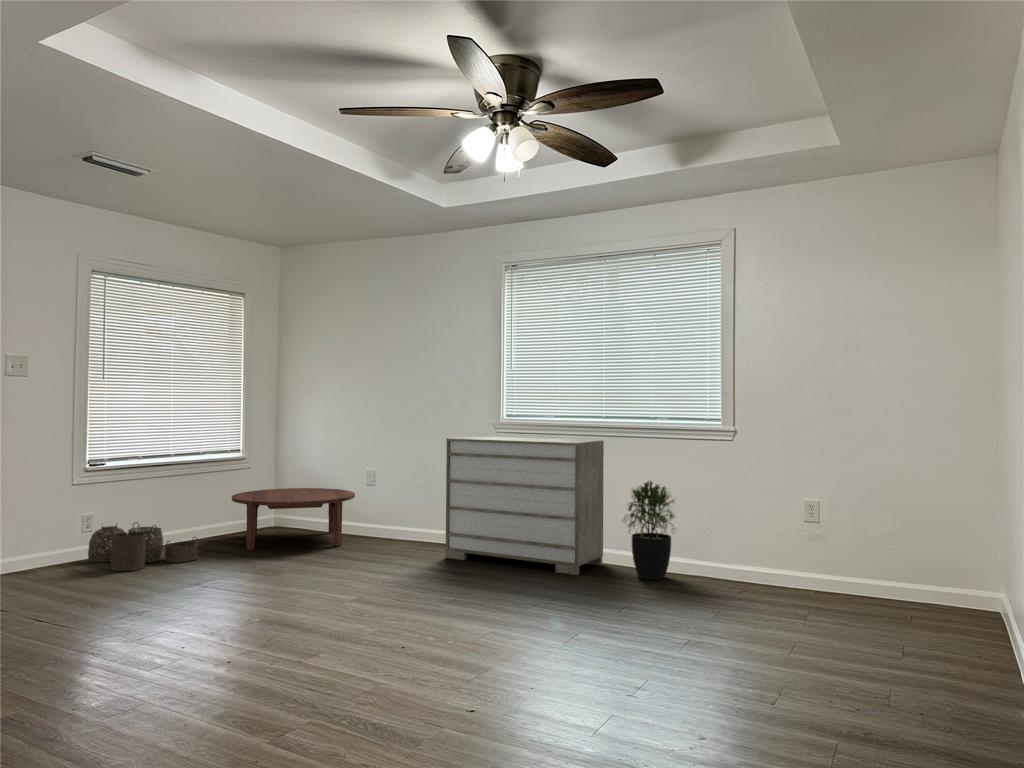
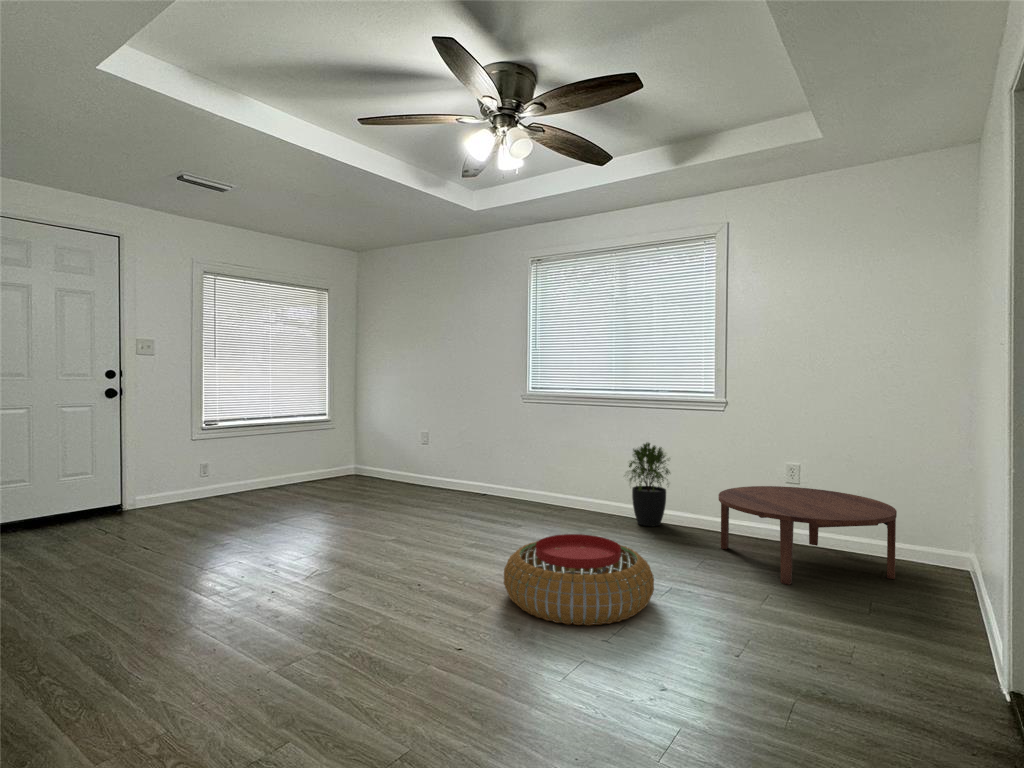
dresser: present [445,436,604,575] -> none [481,404,611,520]
coffee table: present [232,488,355,551] -> present [719,486,897,585]
woven basket: present [88,522,198,571] -> none [204,470,287,509]
pouf: none [505,585,674,683] -> present [504,534,654,625]

